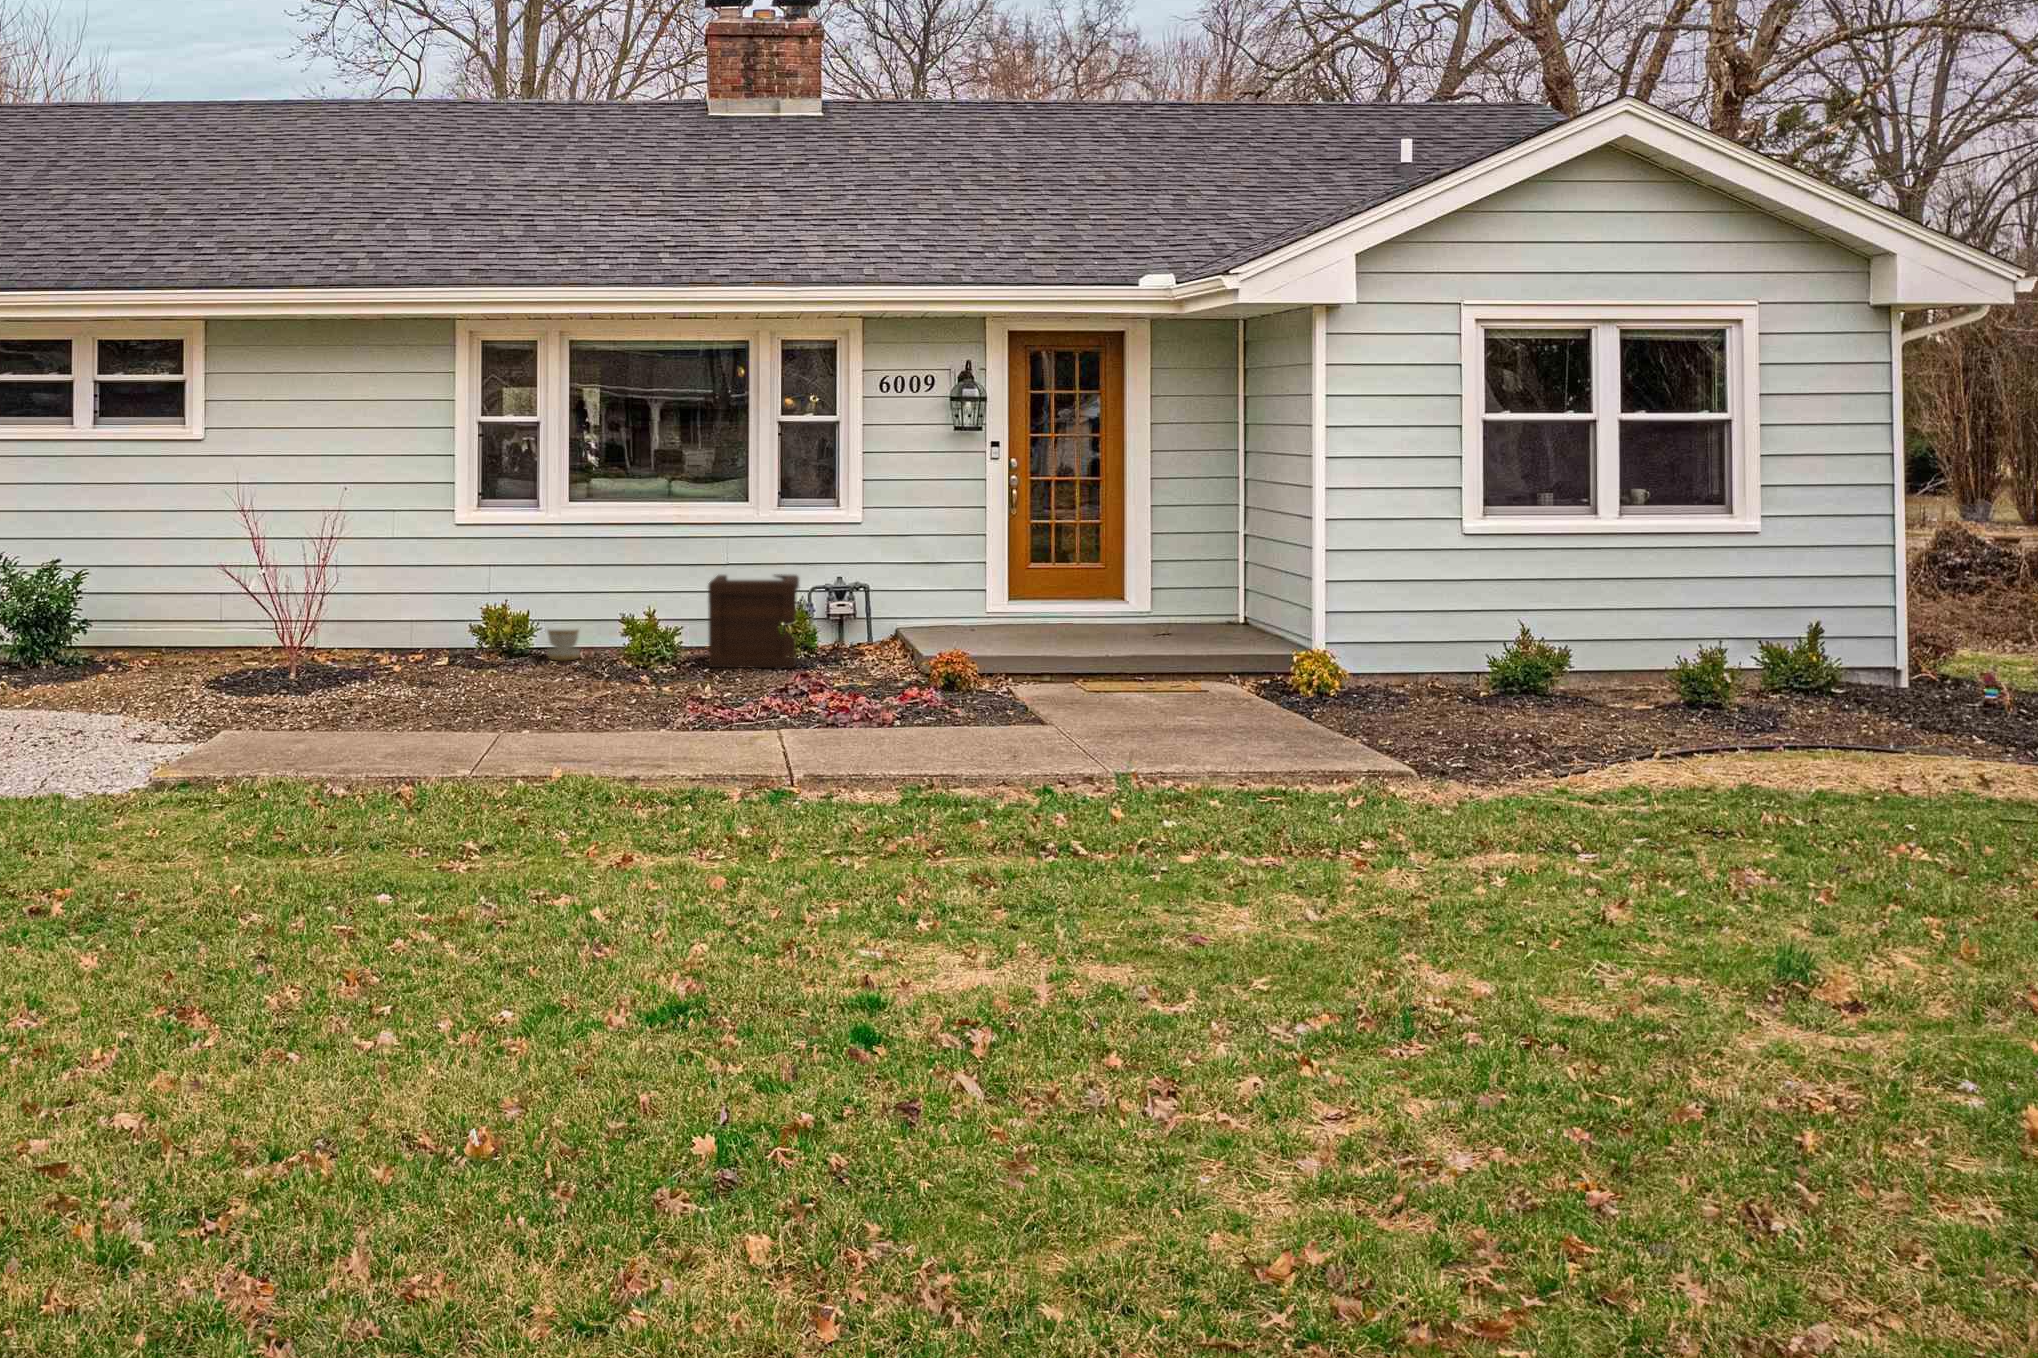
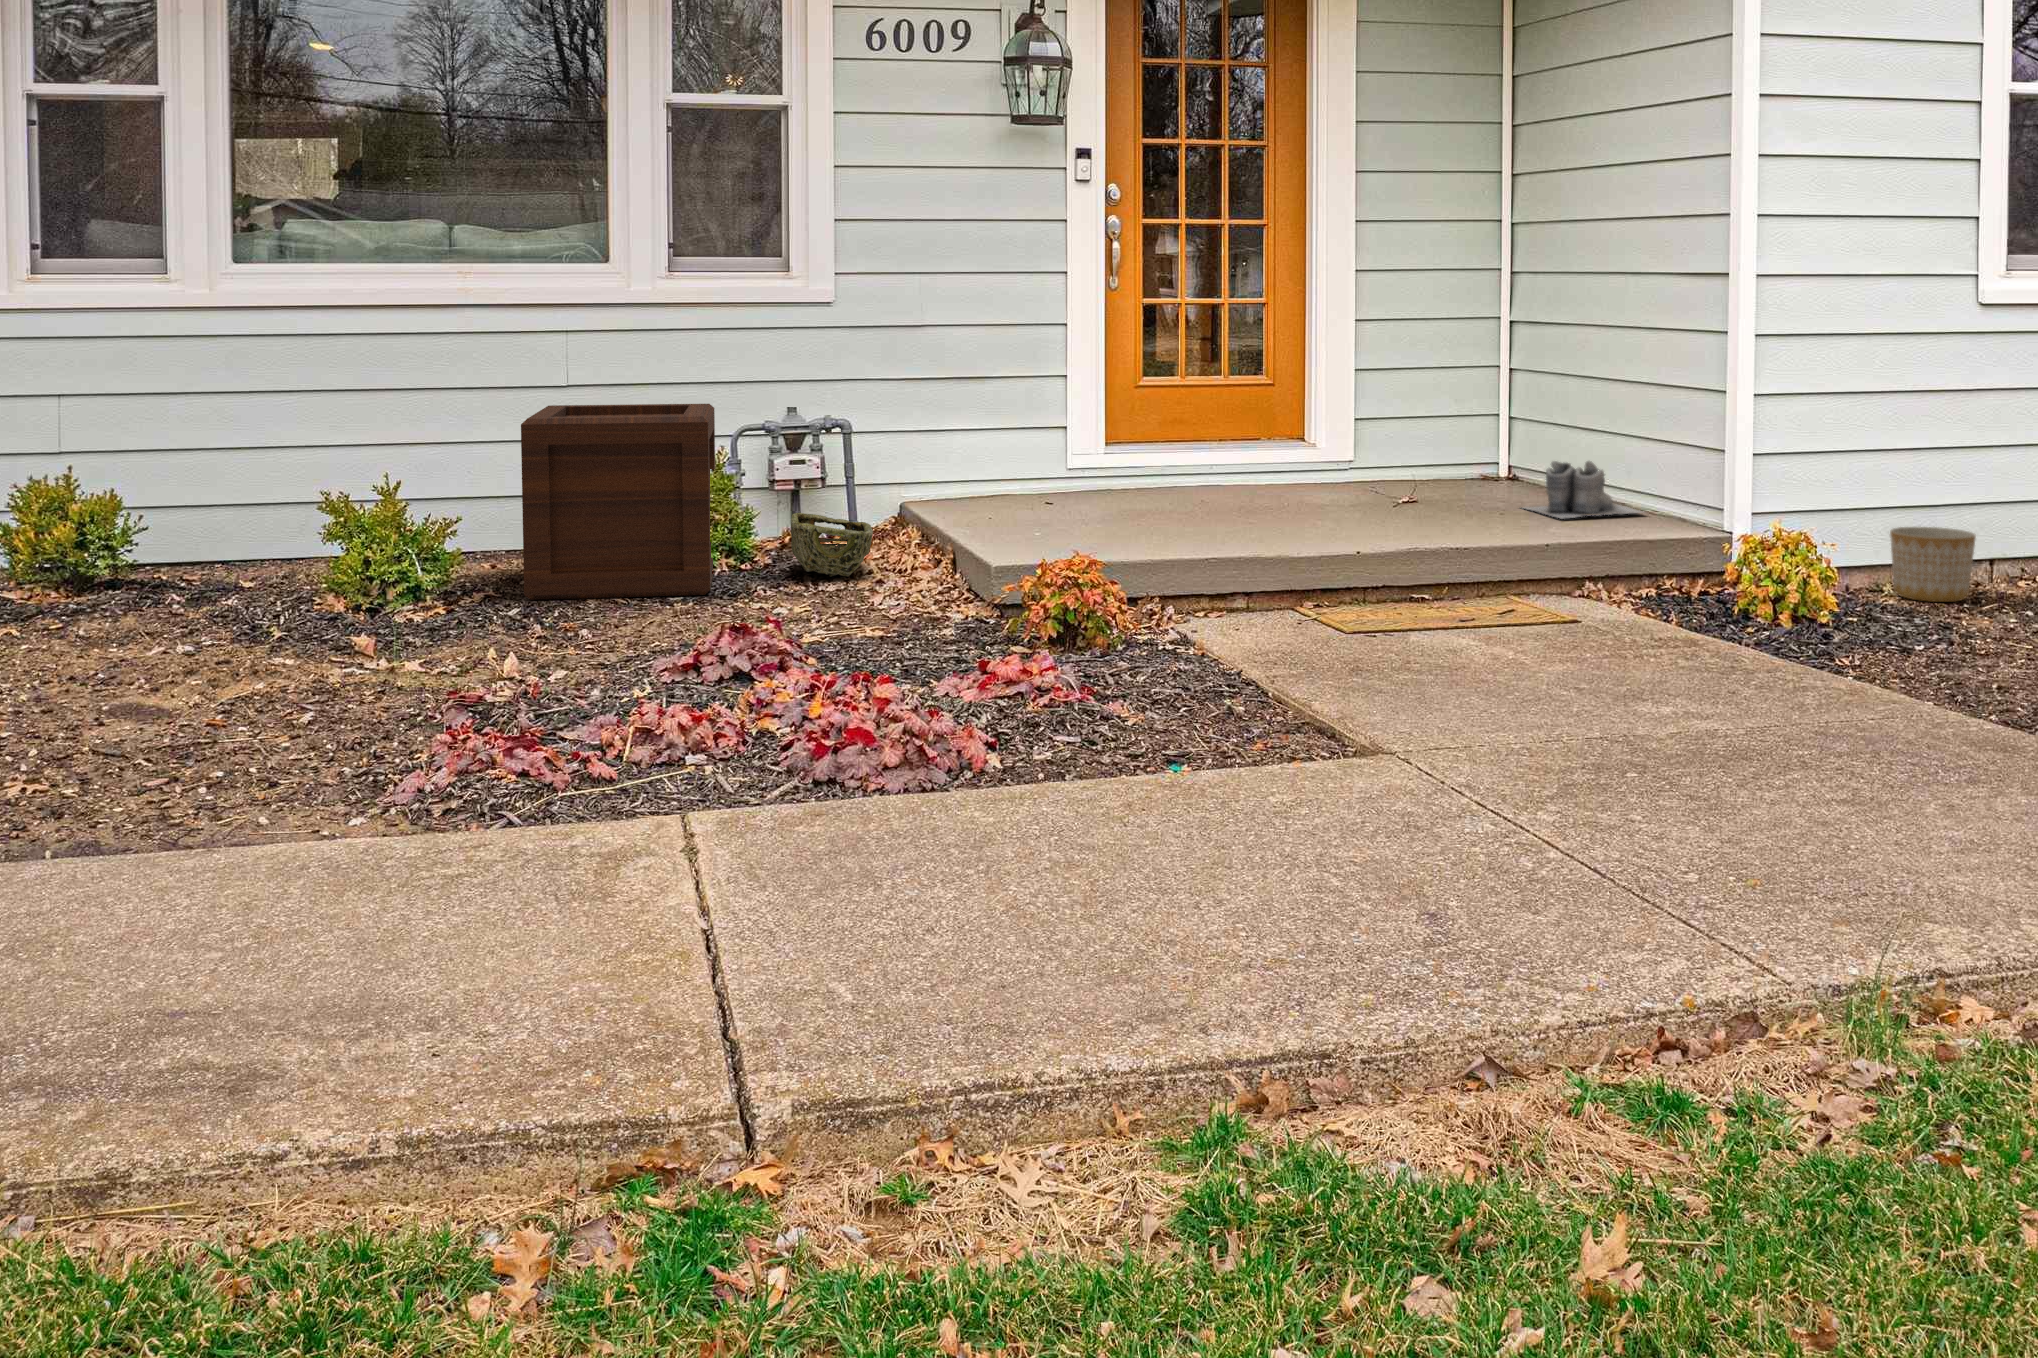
boots: none [1223,614,1288,645] -> present [1524,461,1641,519]
planter: present [547,630,580,661] -> present [1890,527,1976,602]
woven basket: none [836,631,877,664] -> present [791,513,873,577]

